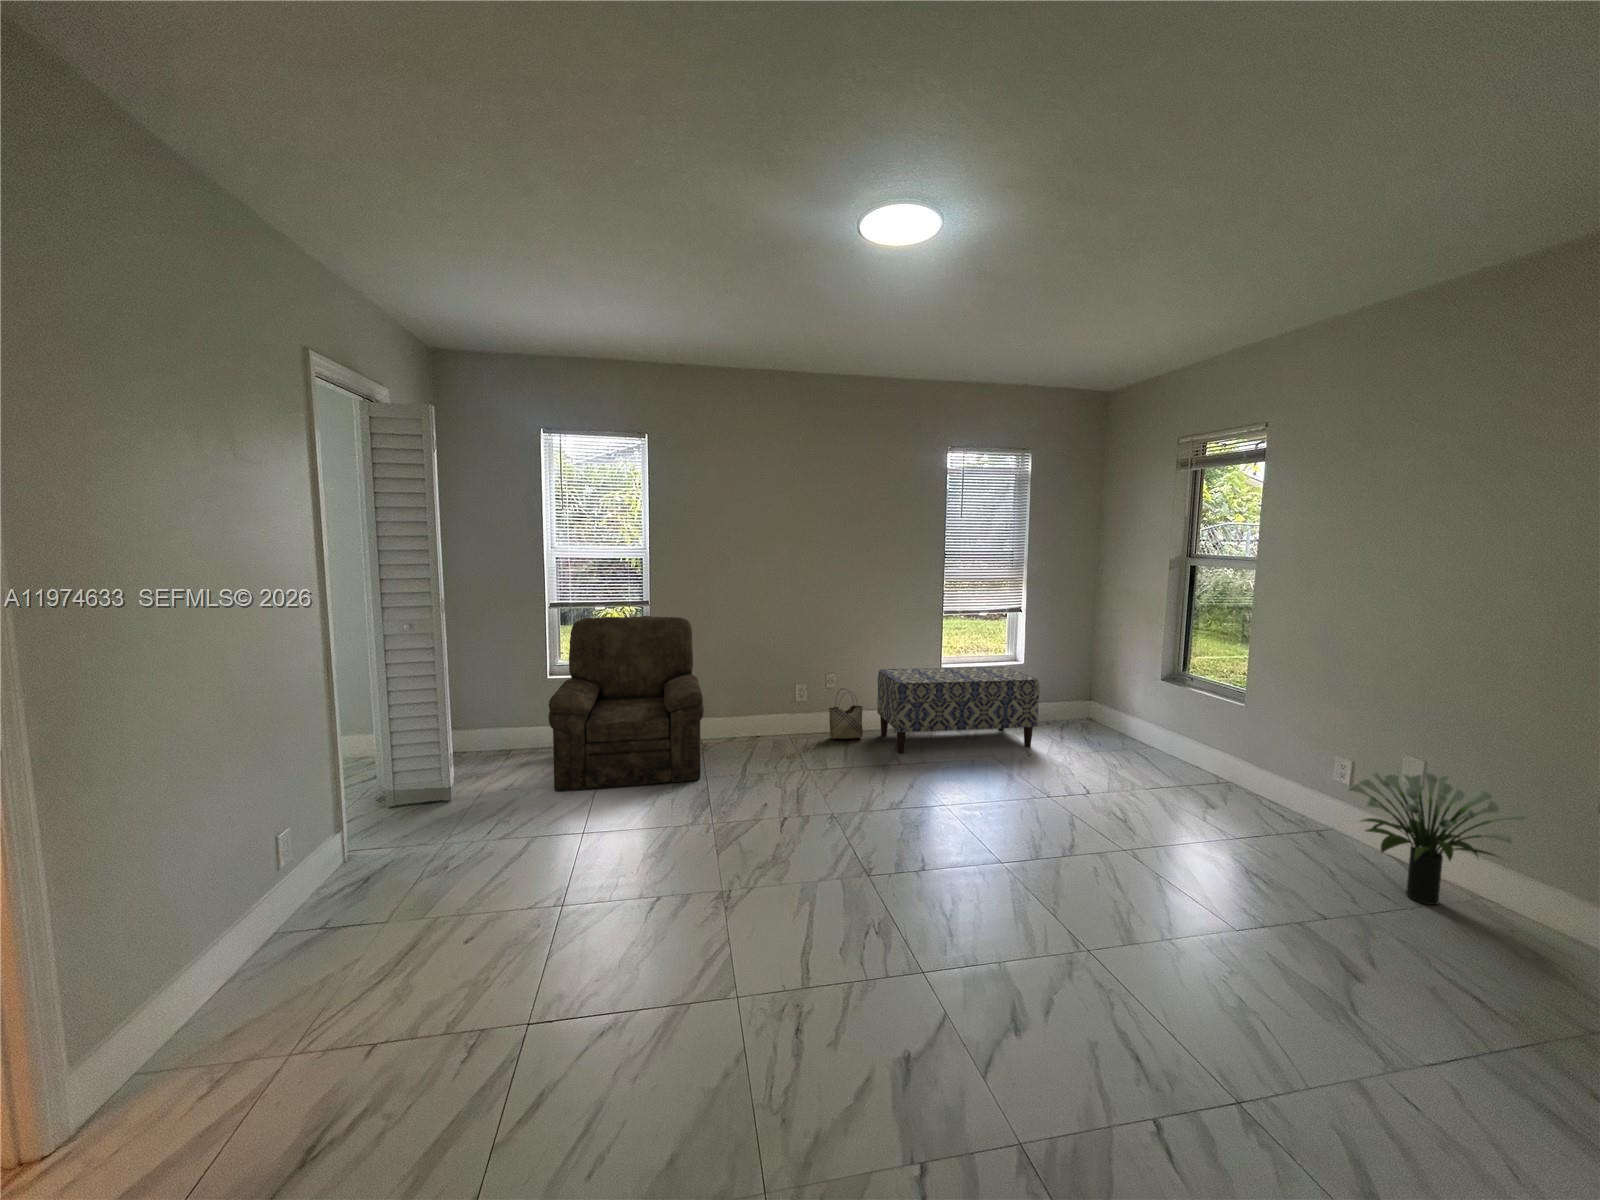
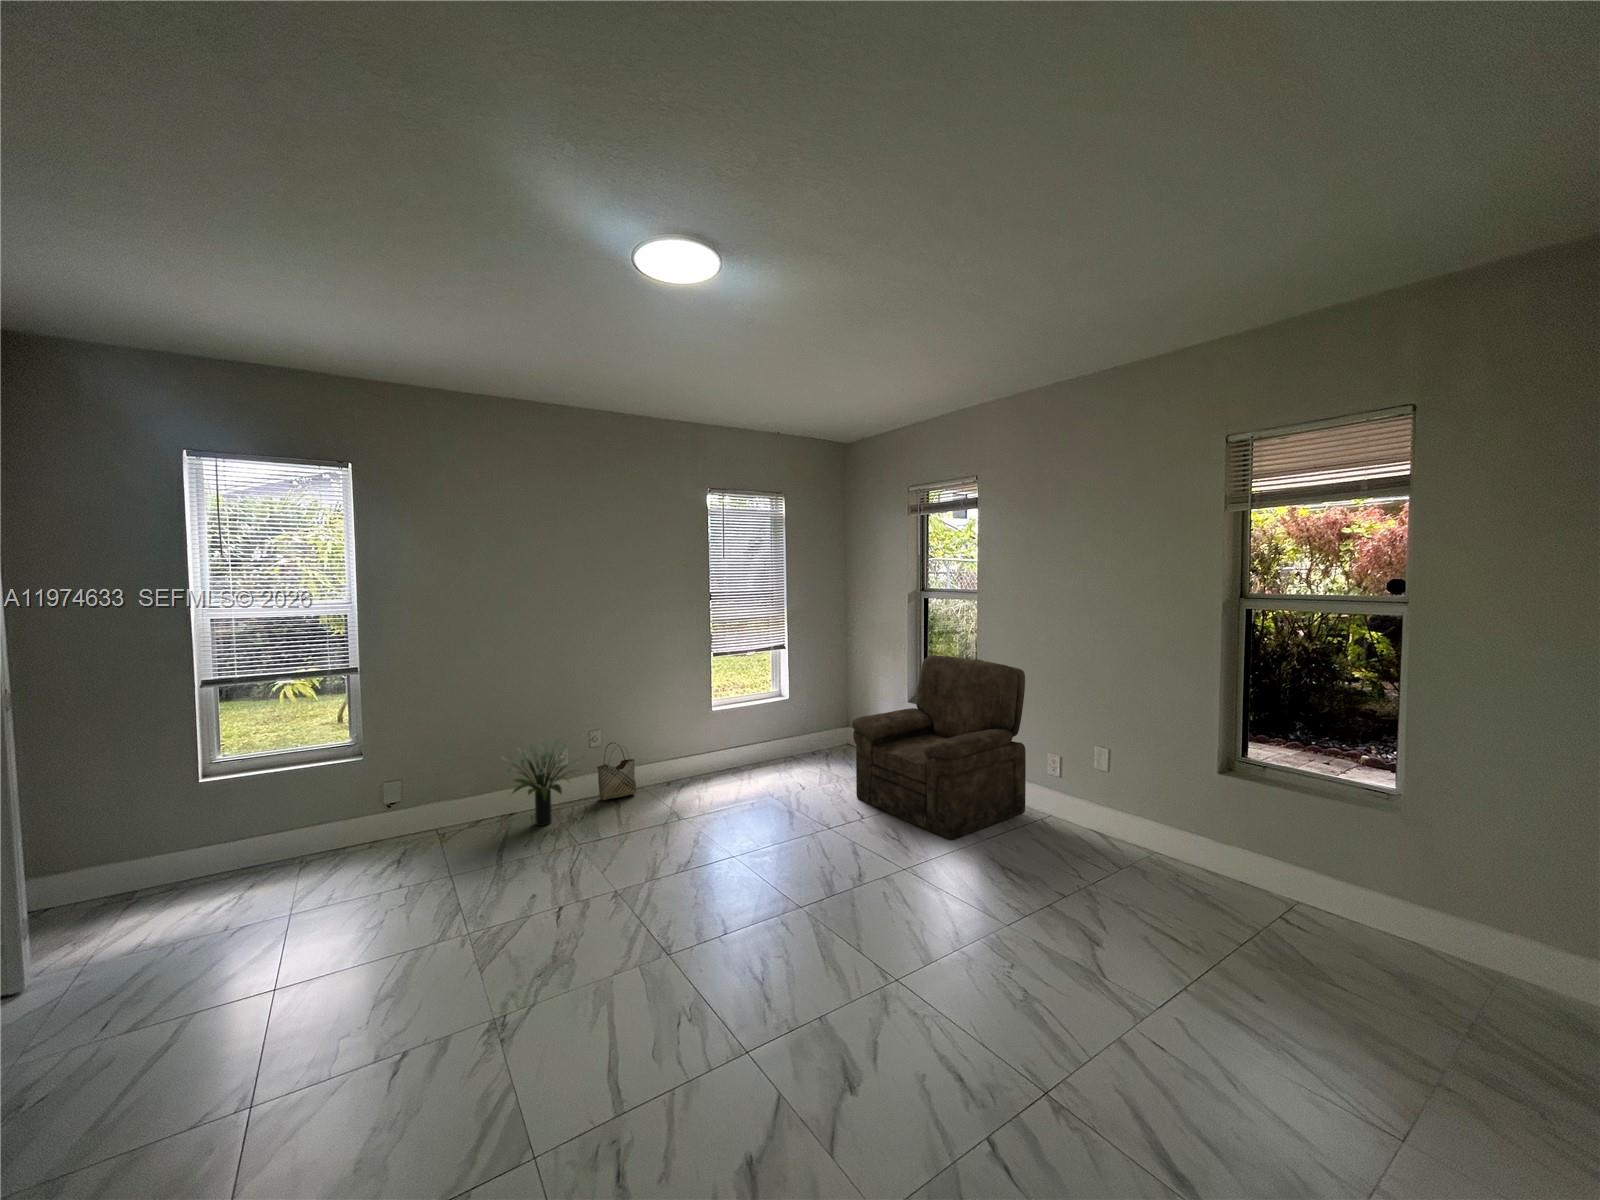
armchair: present [549,616,704,791] -> present [852,655,1026,840]
bench: present [877,667,1039,753] -> none [649,700,807,804]
potted plant: present [1349,773,1526,905] -> present [500,739,585,826]

